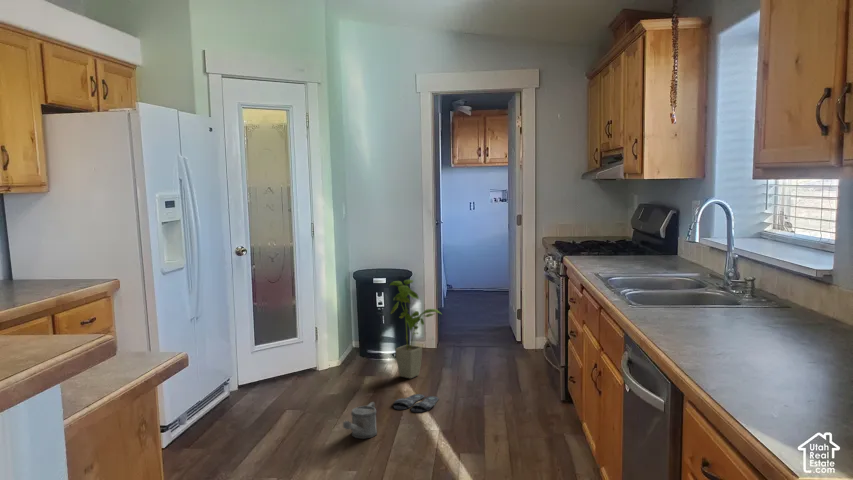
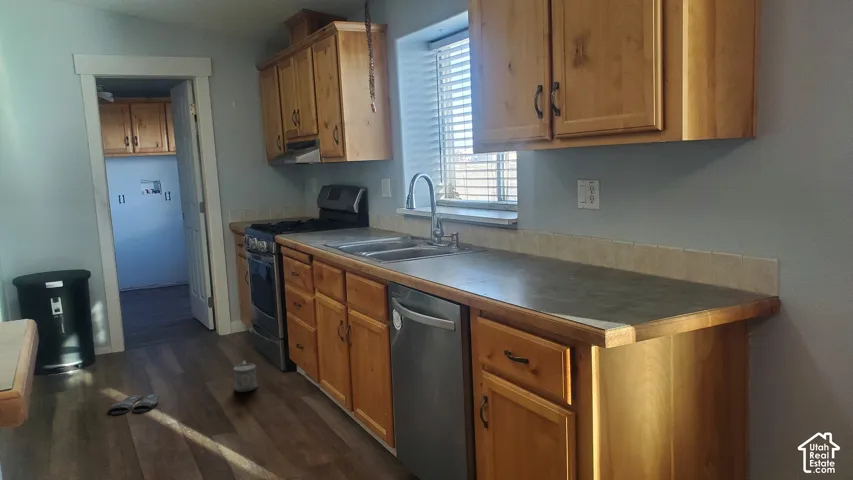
house plant: present [390,280,441,378] -> none [78,277,145,384]
watering can: present [343,402,377,439] -> present [233,361,258,392]

